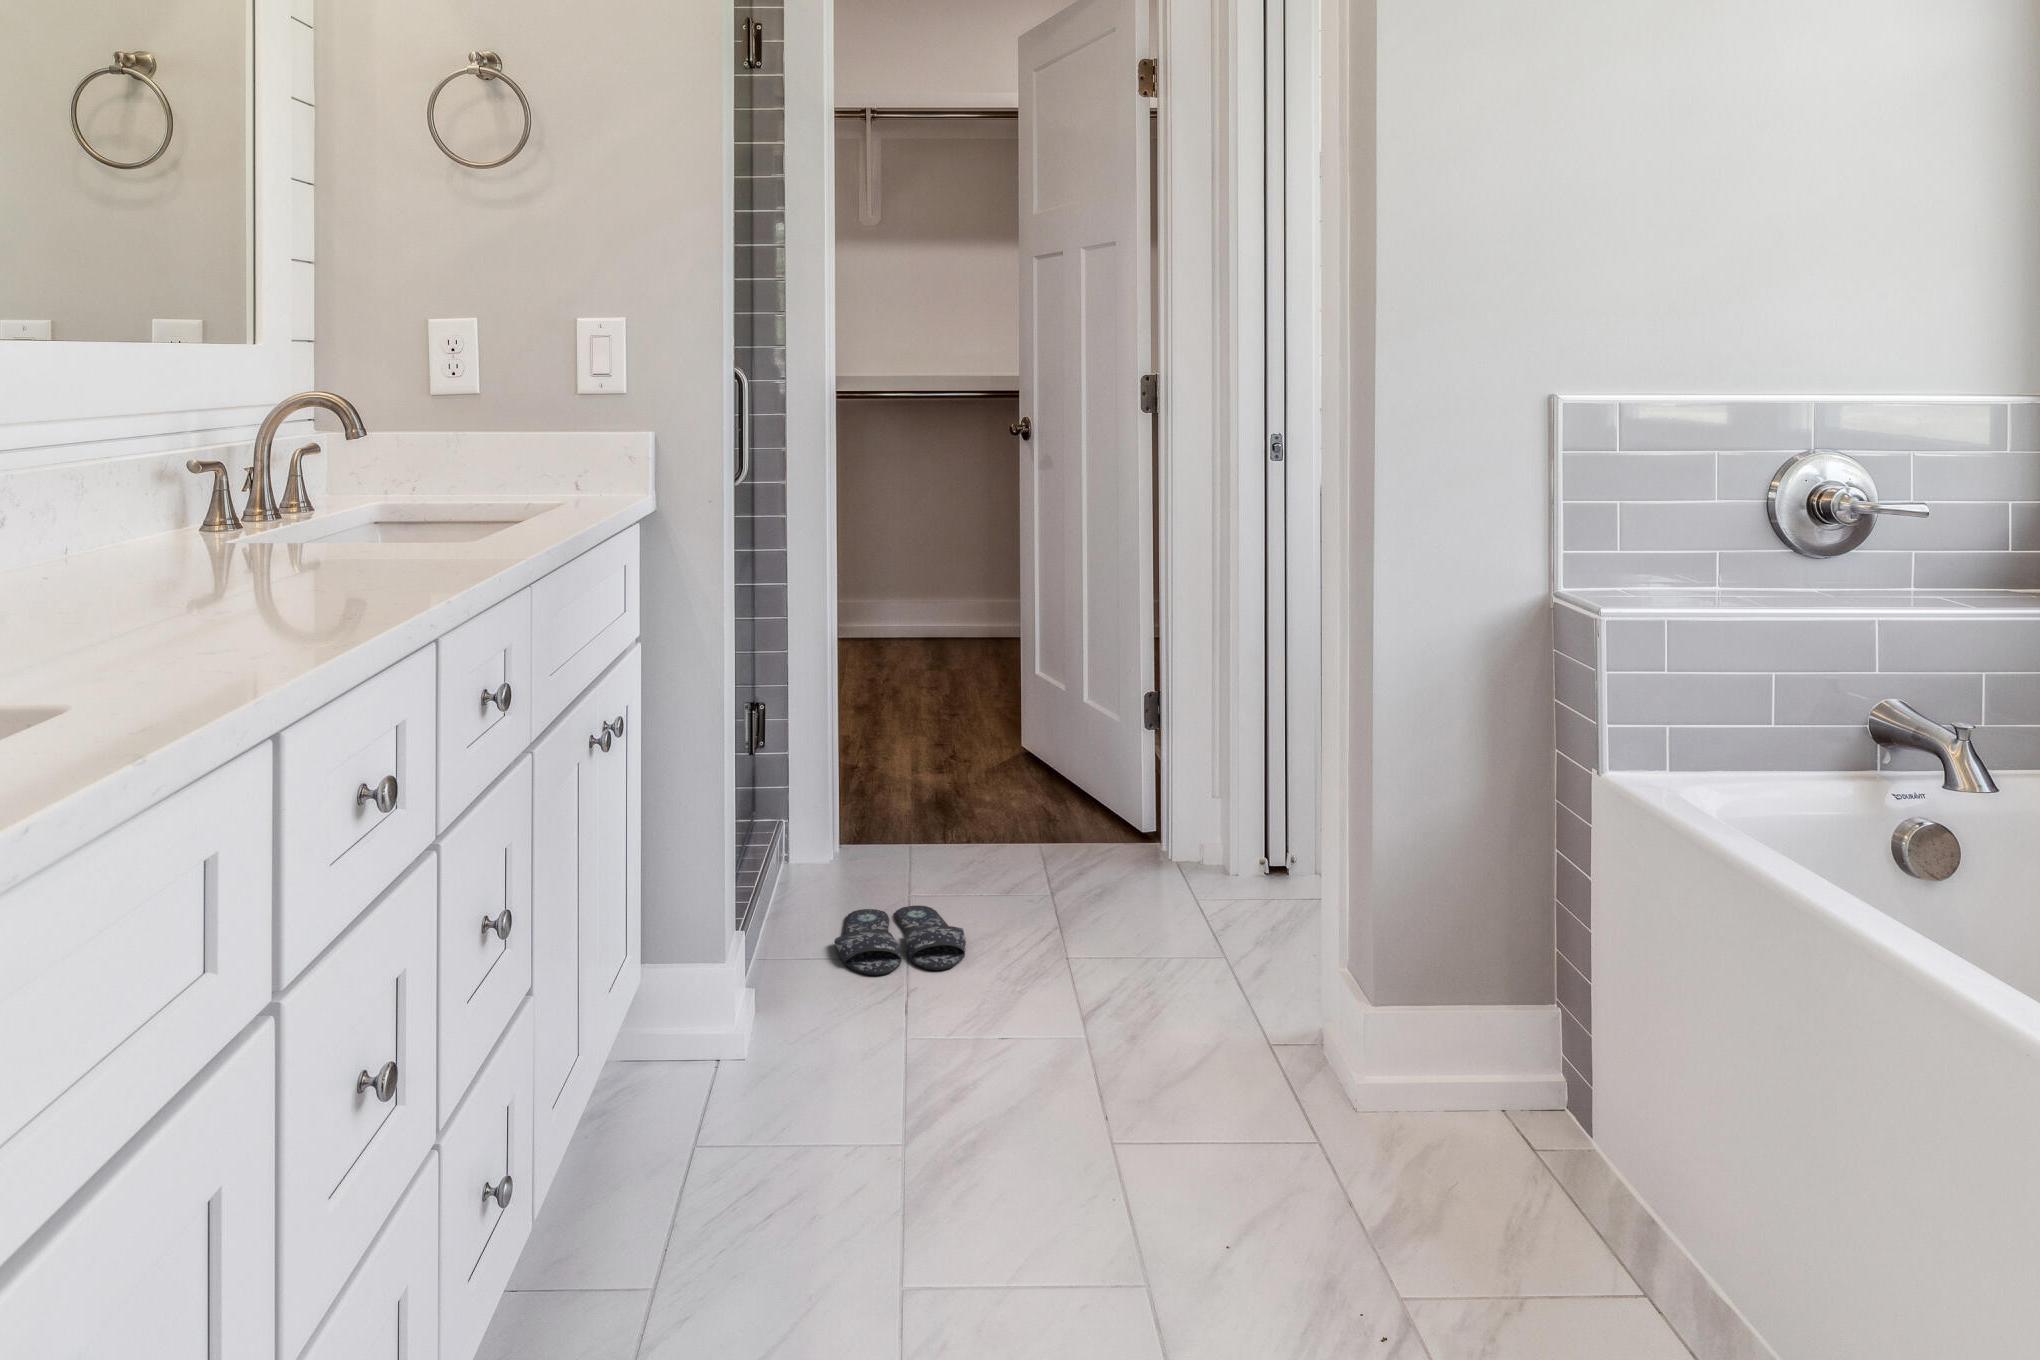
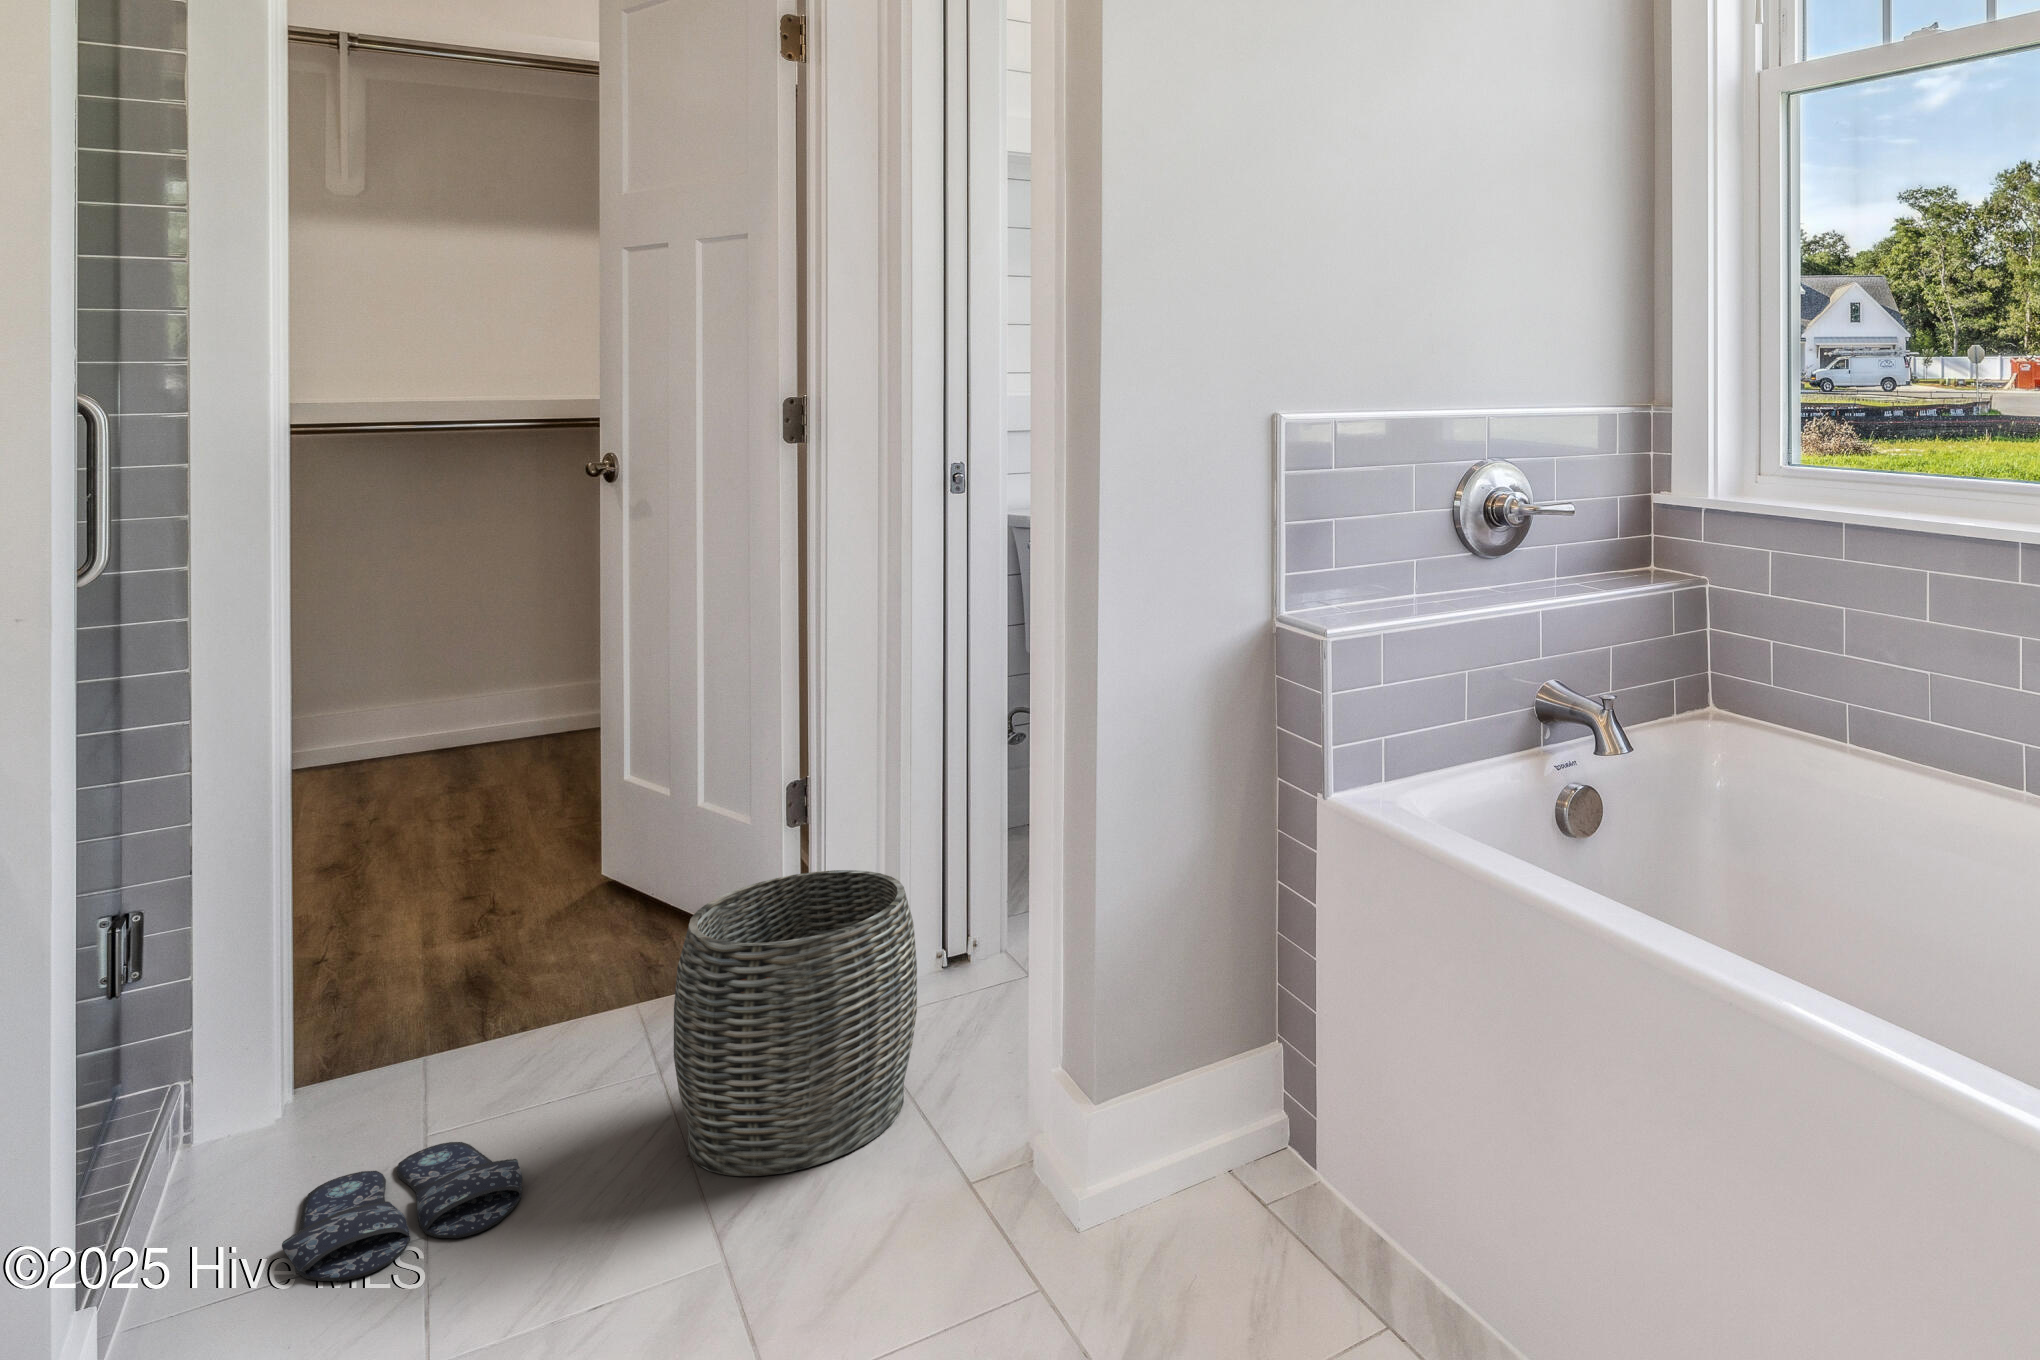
woven basket: none [1060,763,1237,996] -> present [674,870,917,1176]

